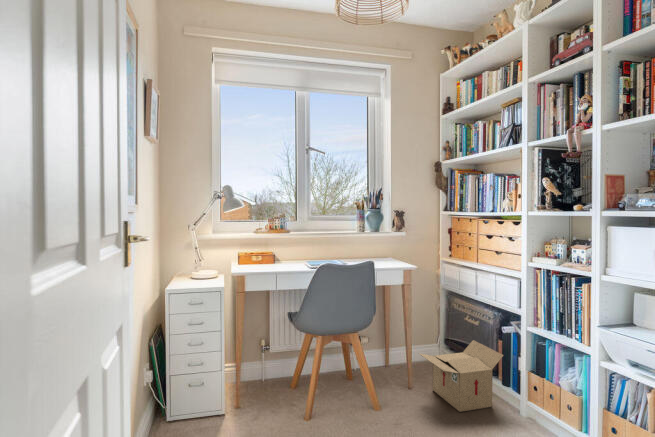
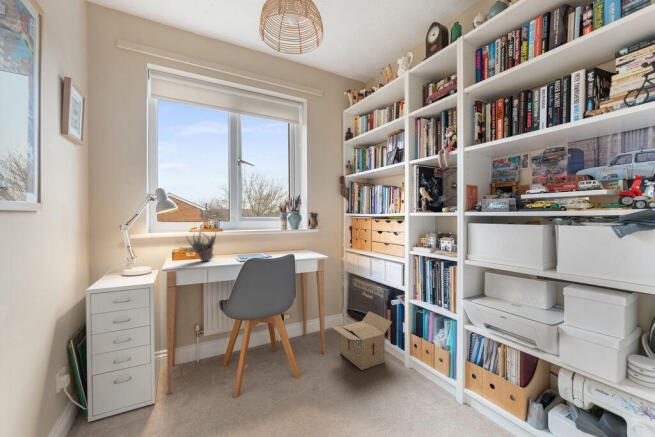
succulent plant: none [247,226,285,266] -> present [181,231,216,261]

